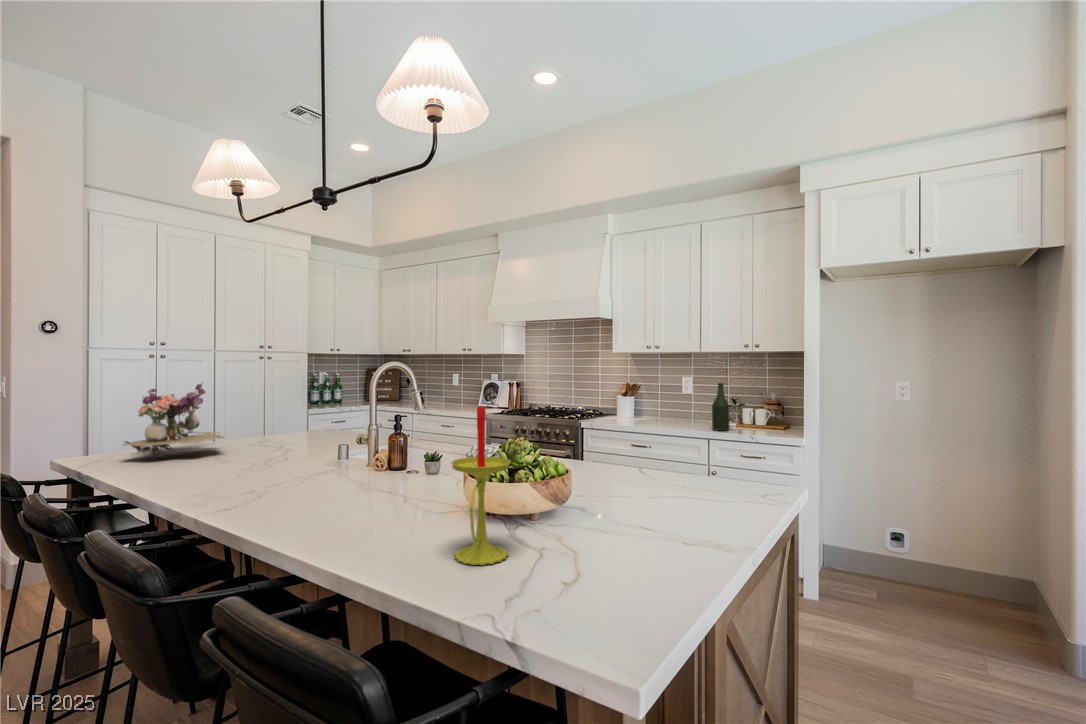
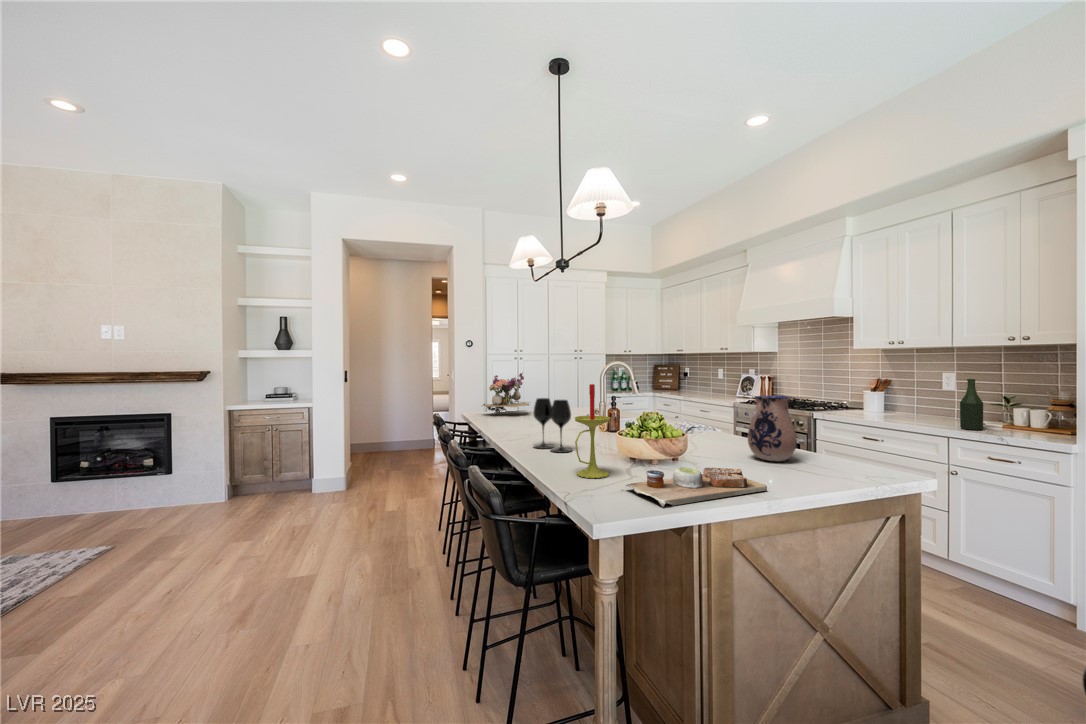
ceramic pitcher: none [615,409,670,490] -> present [748,396,797,461]
wine glass: none [308,429,387,522] -> present [533,398,571,453]
cutting board: none [569,510,713,598] -> present [626,467,767,507]

